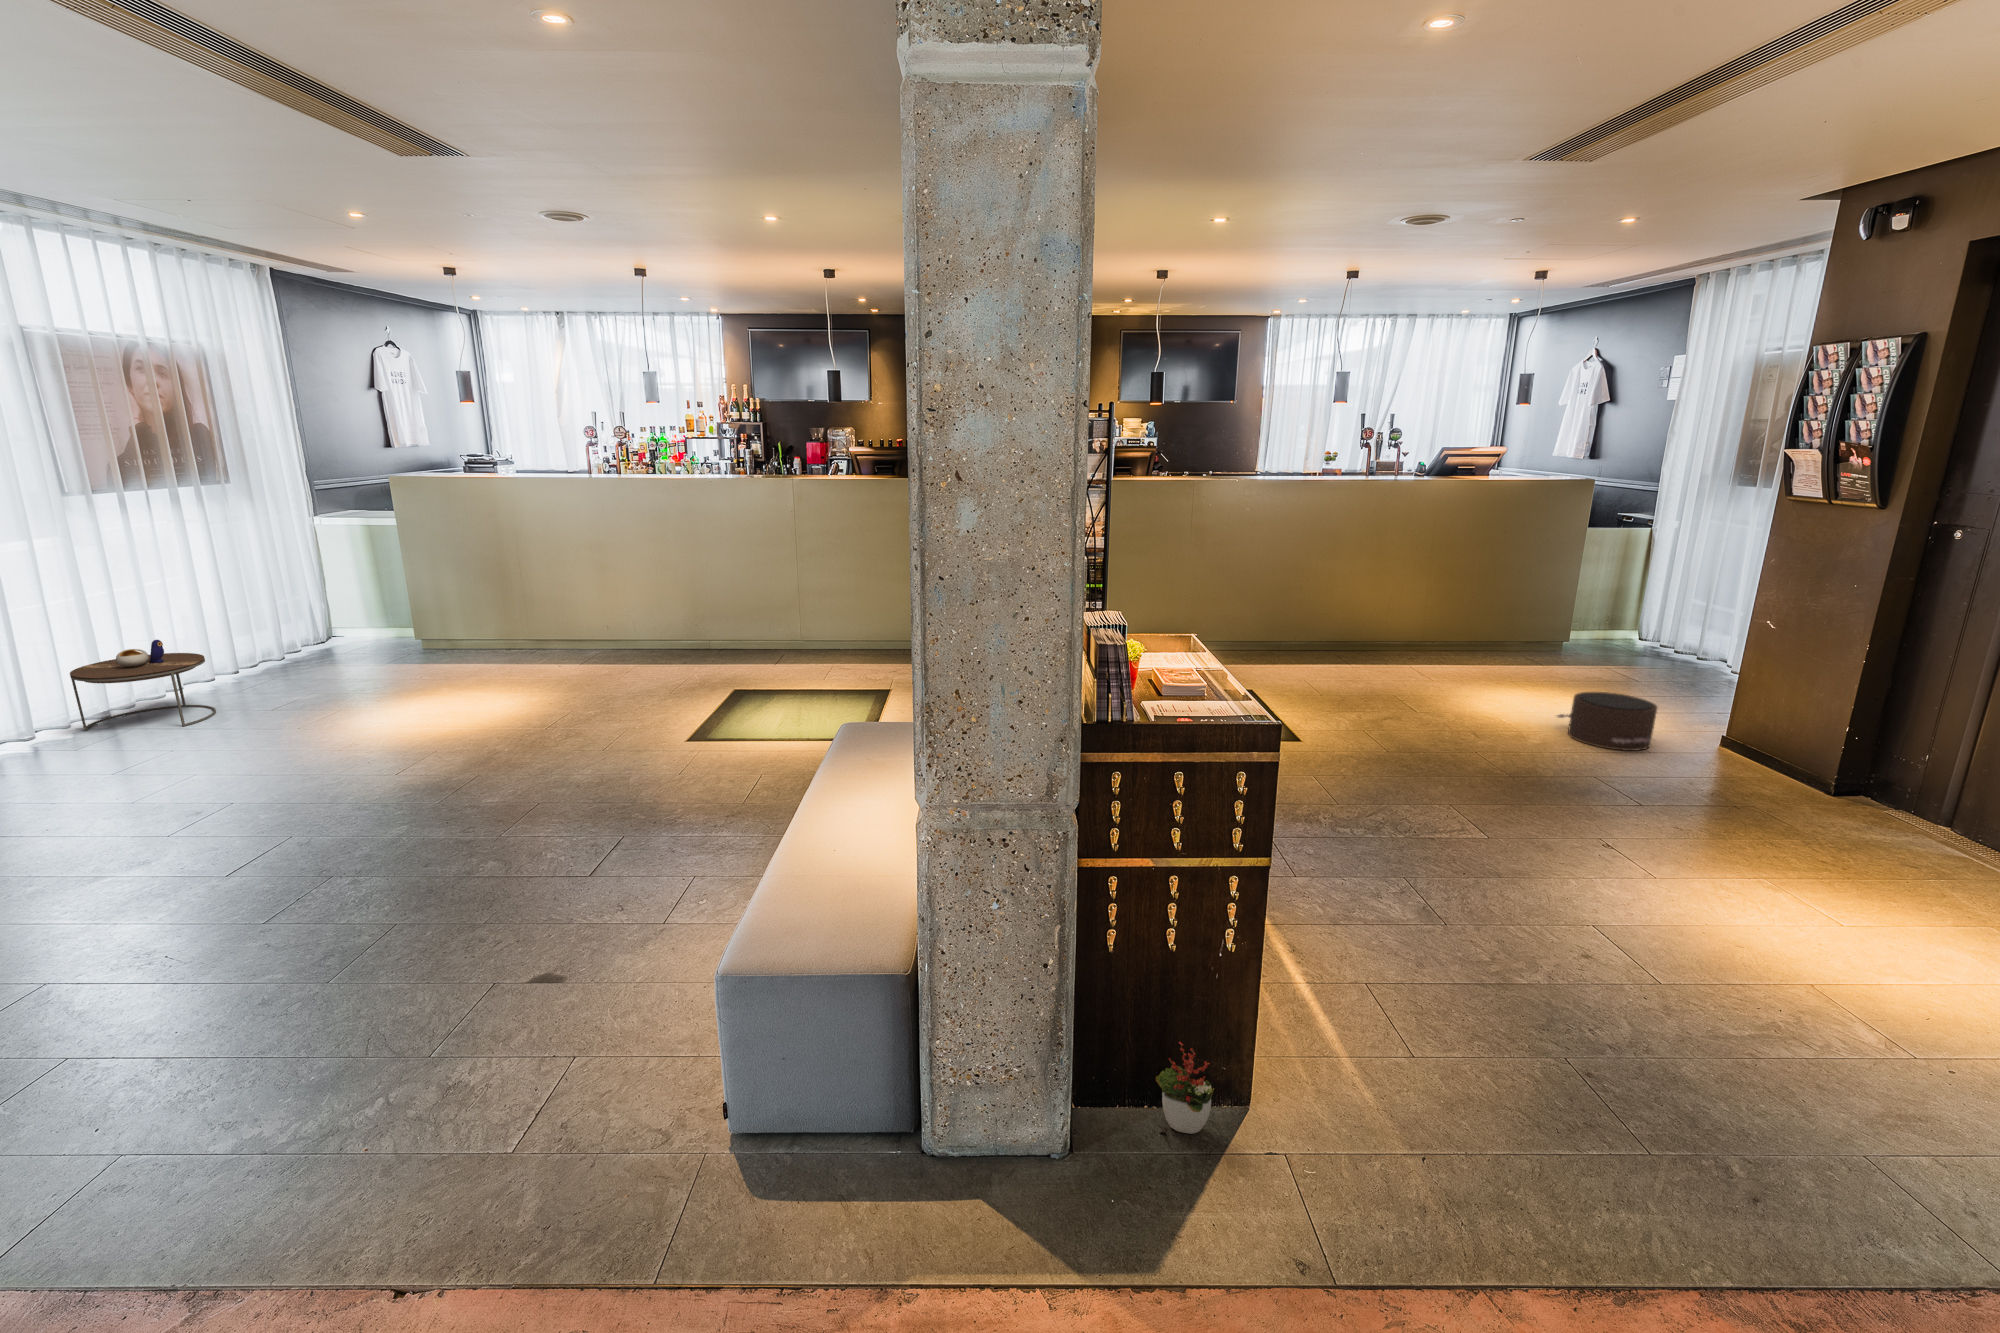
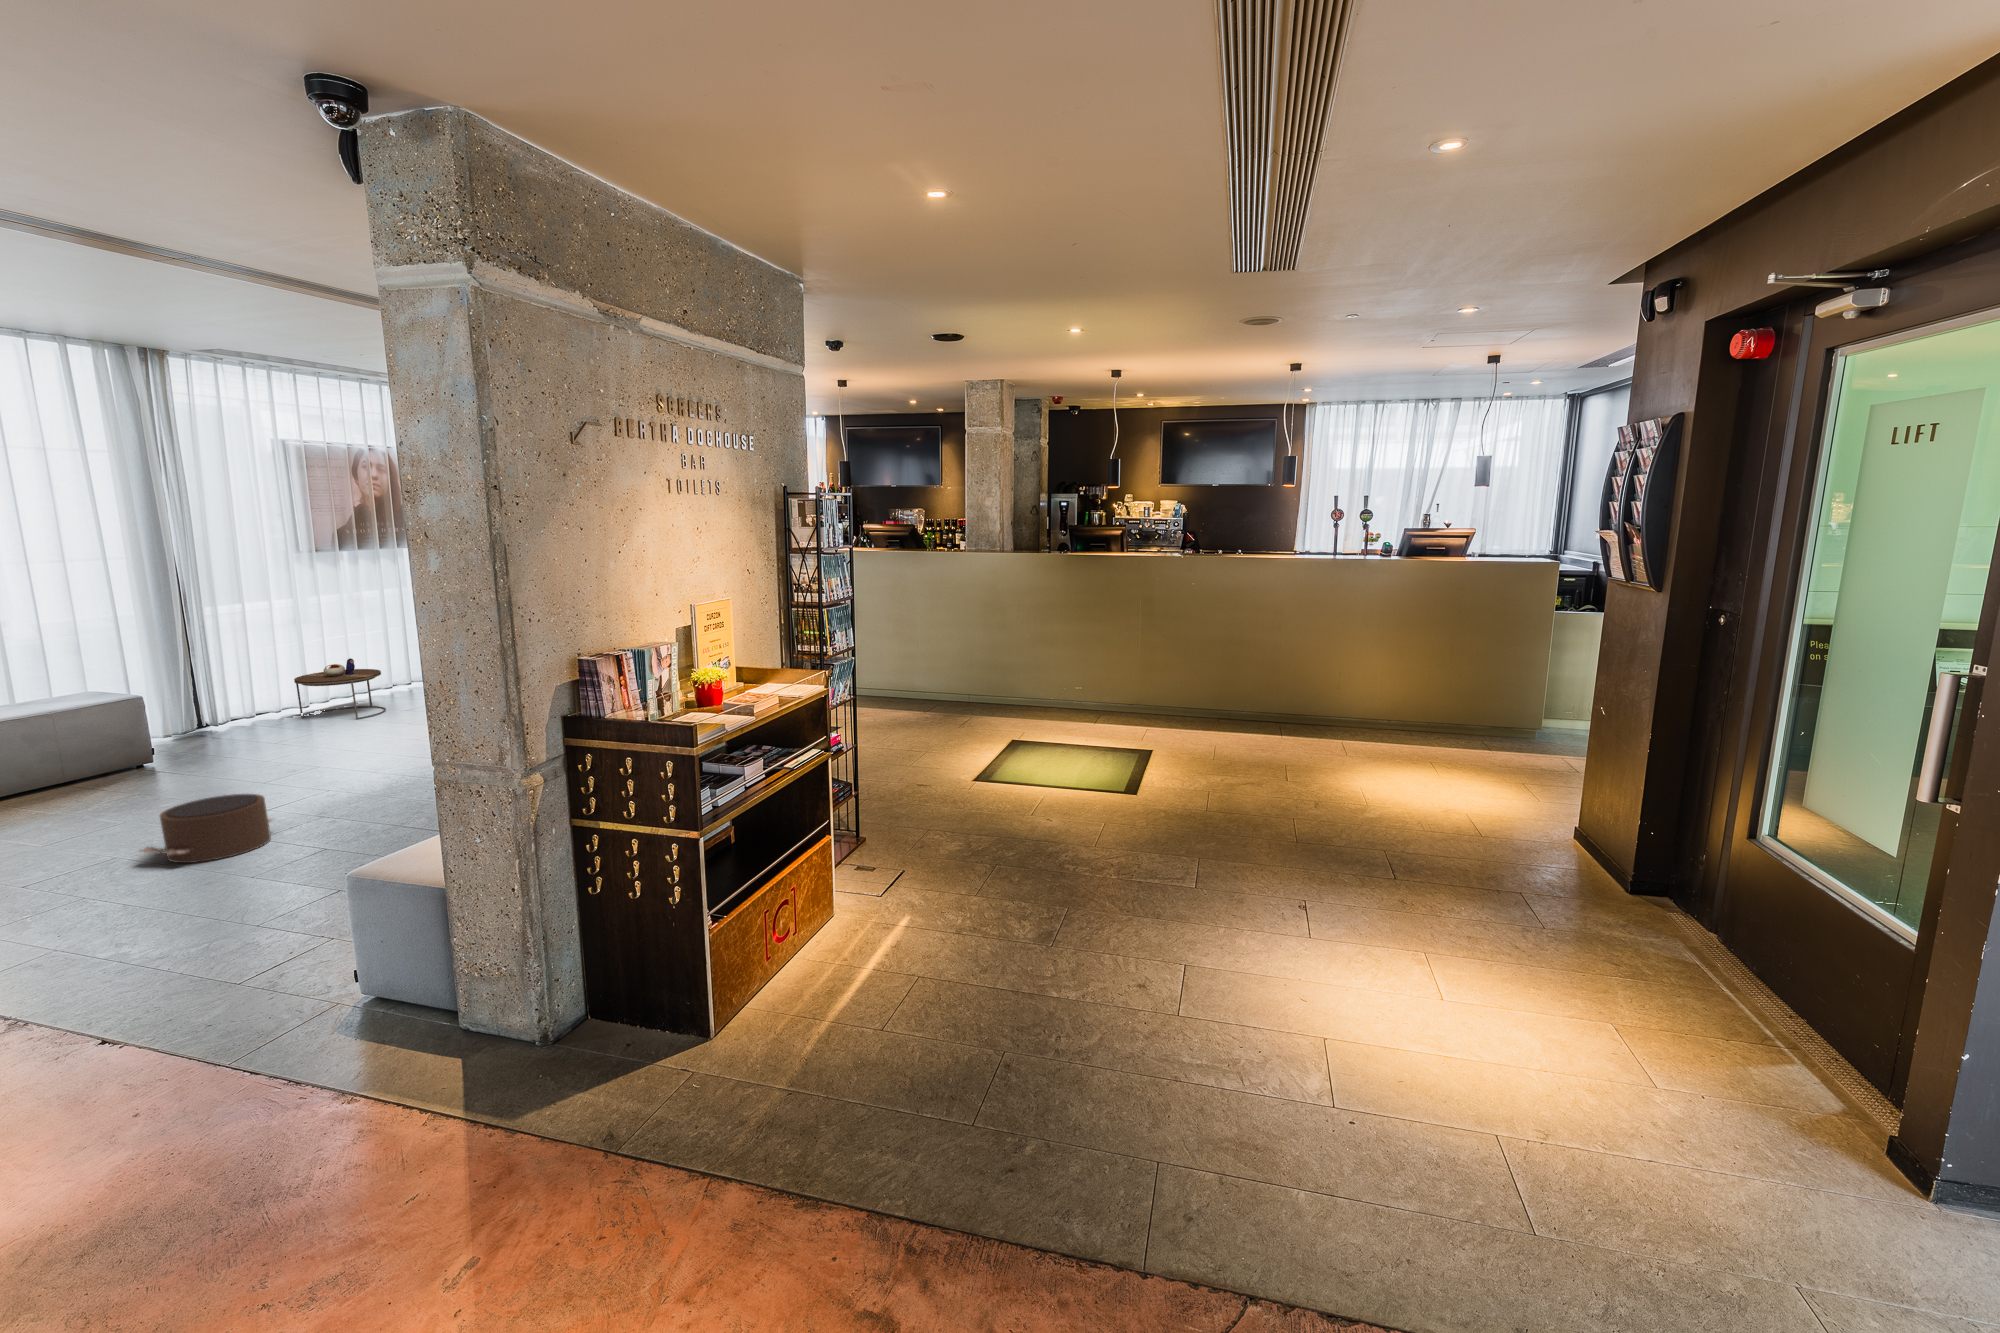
pouf: present [1557,692,1657,751] -> present [140,794,275,863]
decorative plant: present [1156,1042,1214,1134] -> none [616,971,658,1046]

